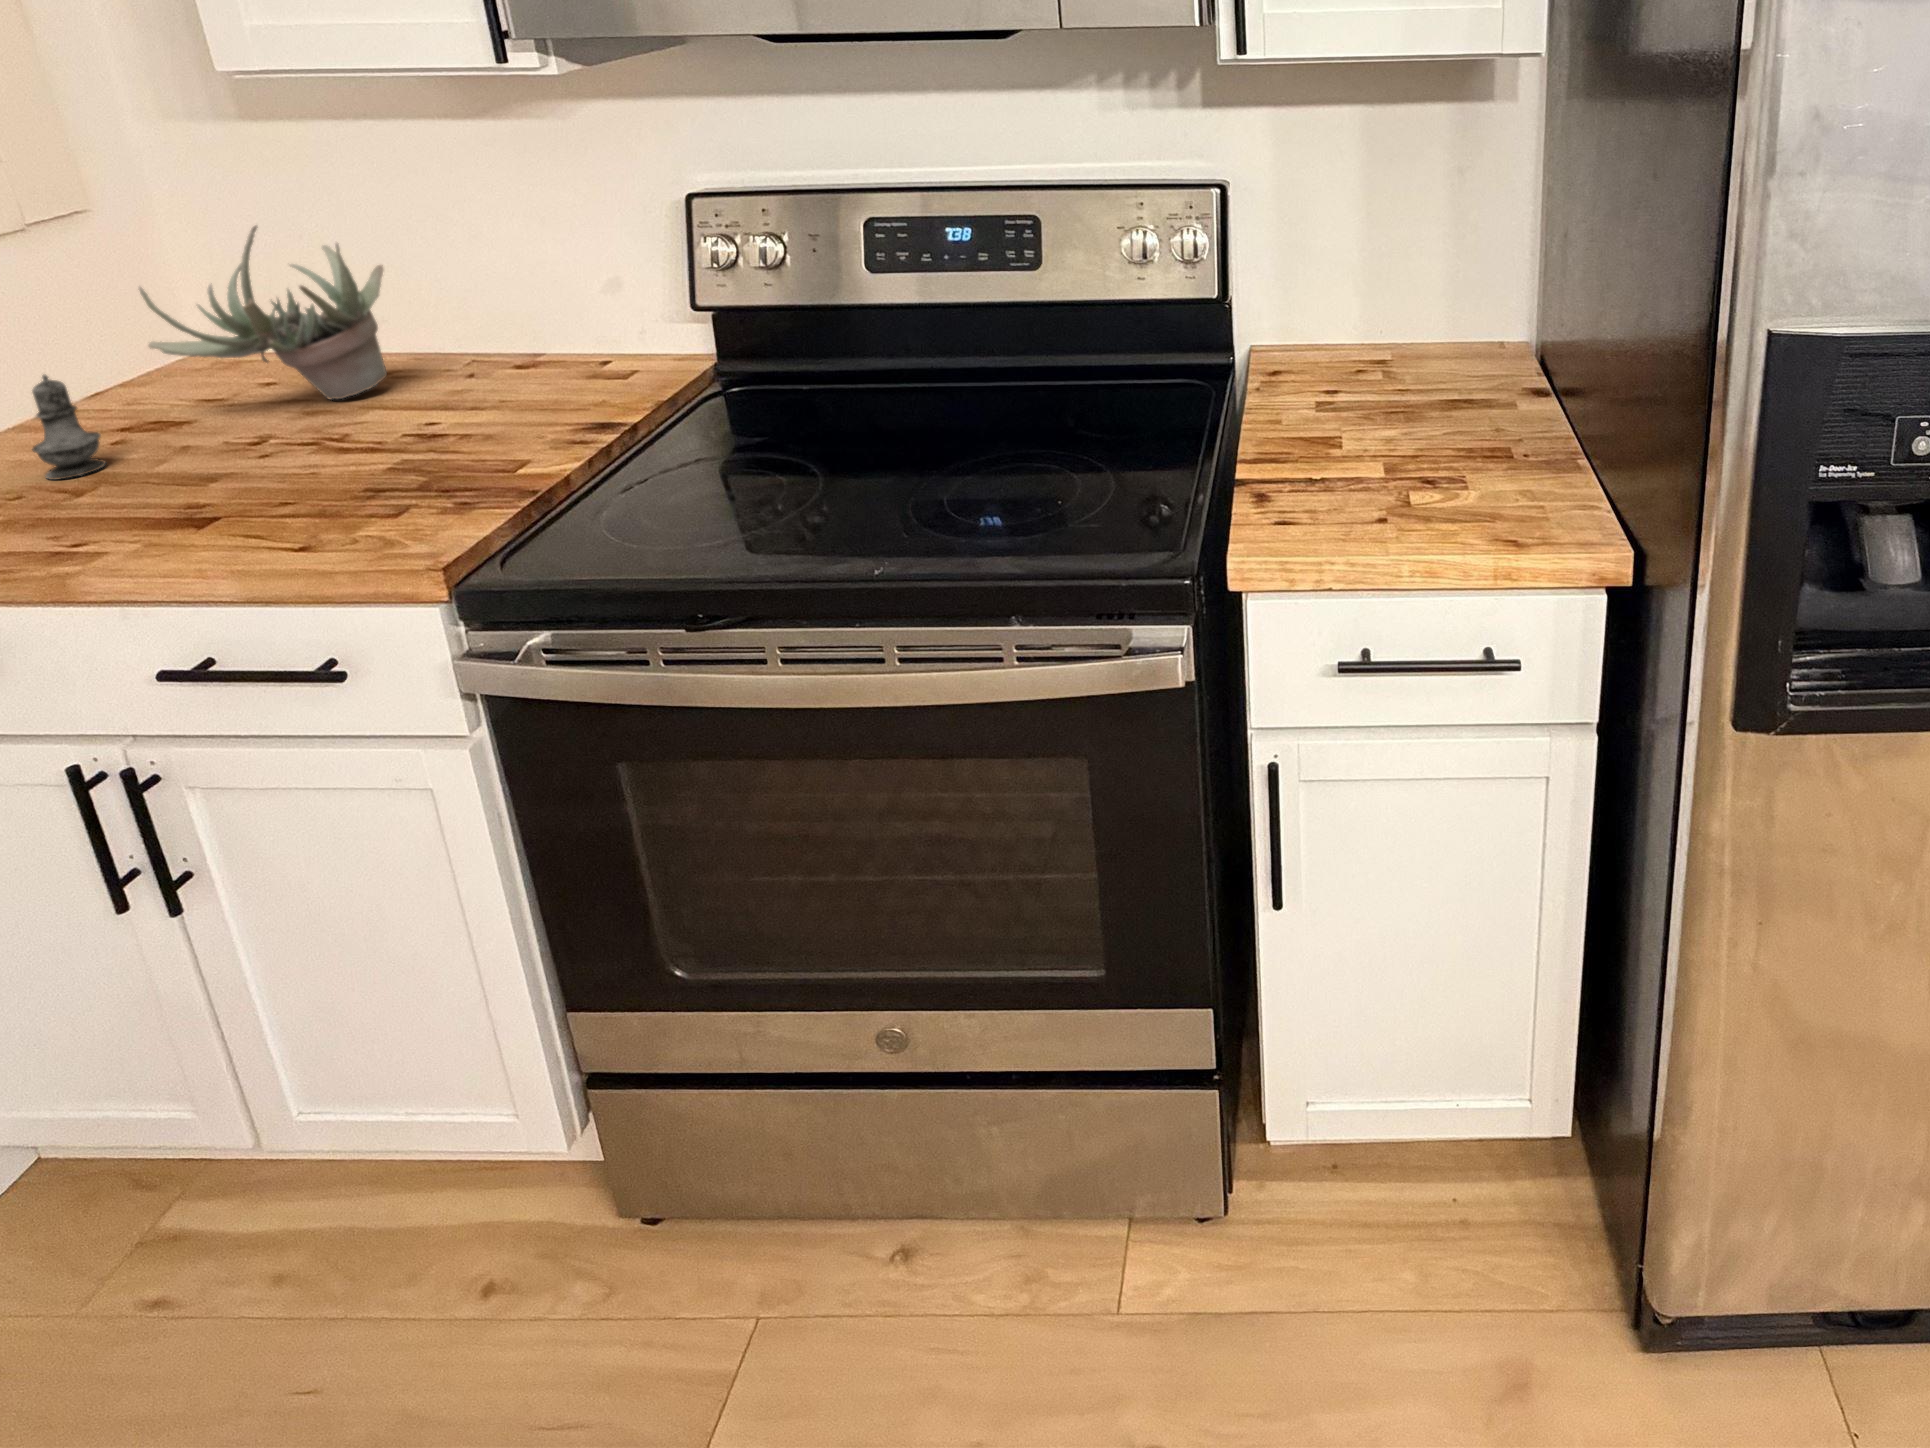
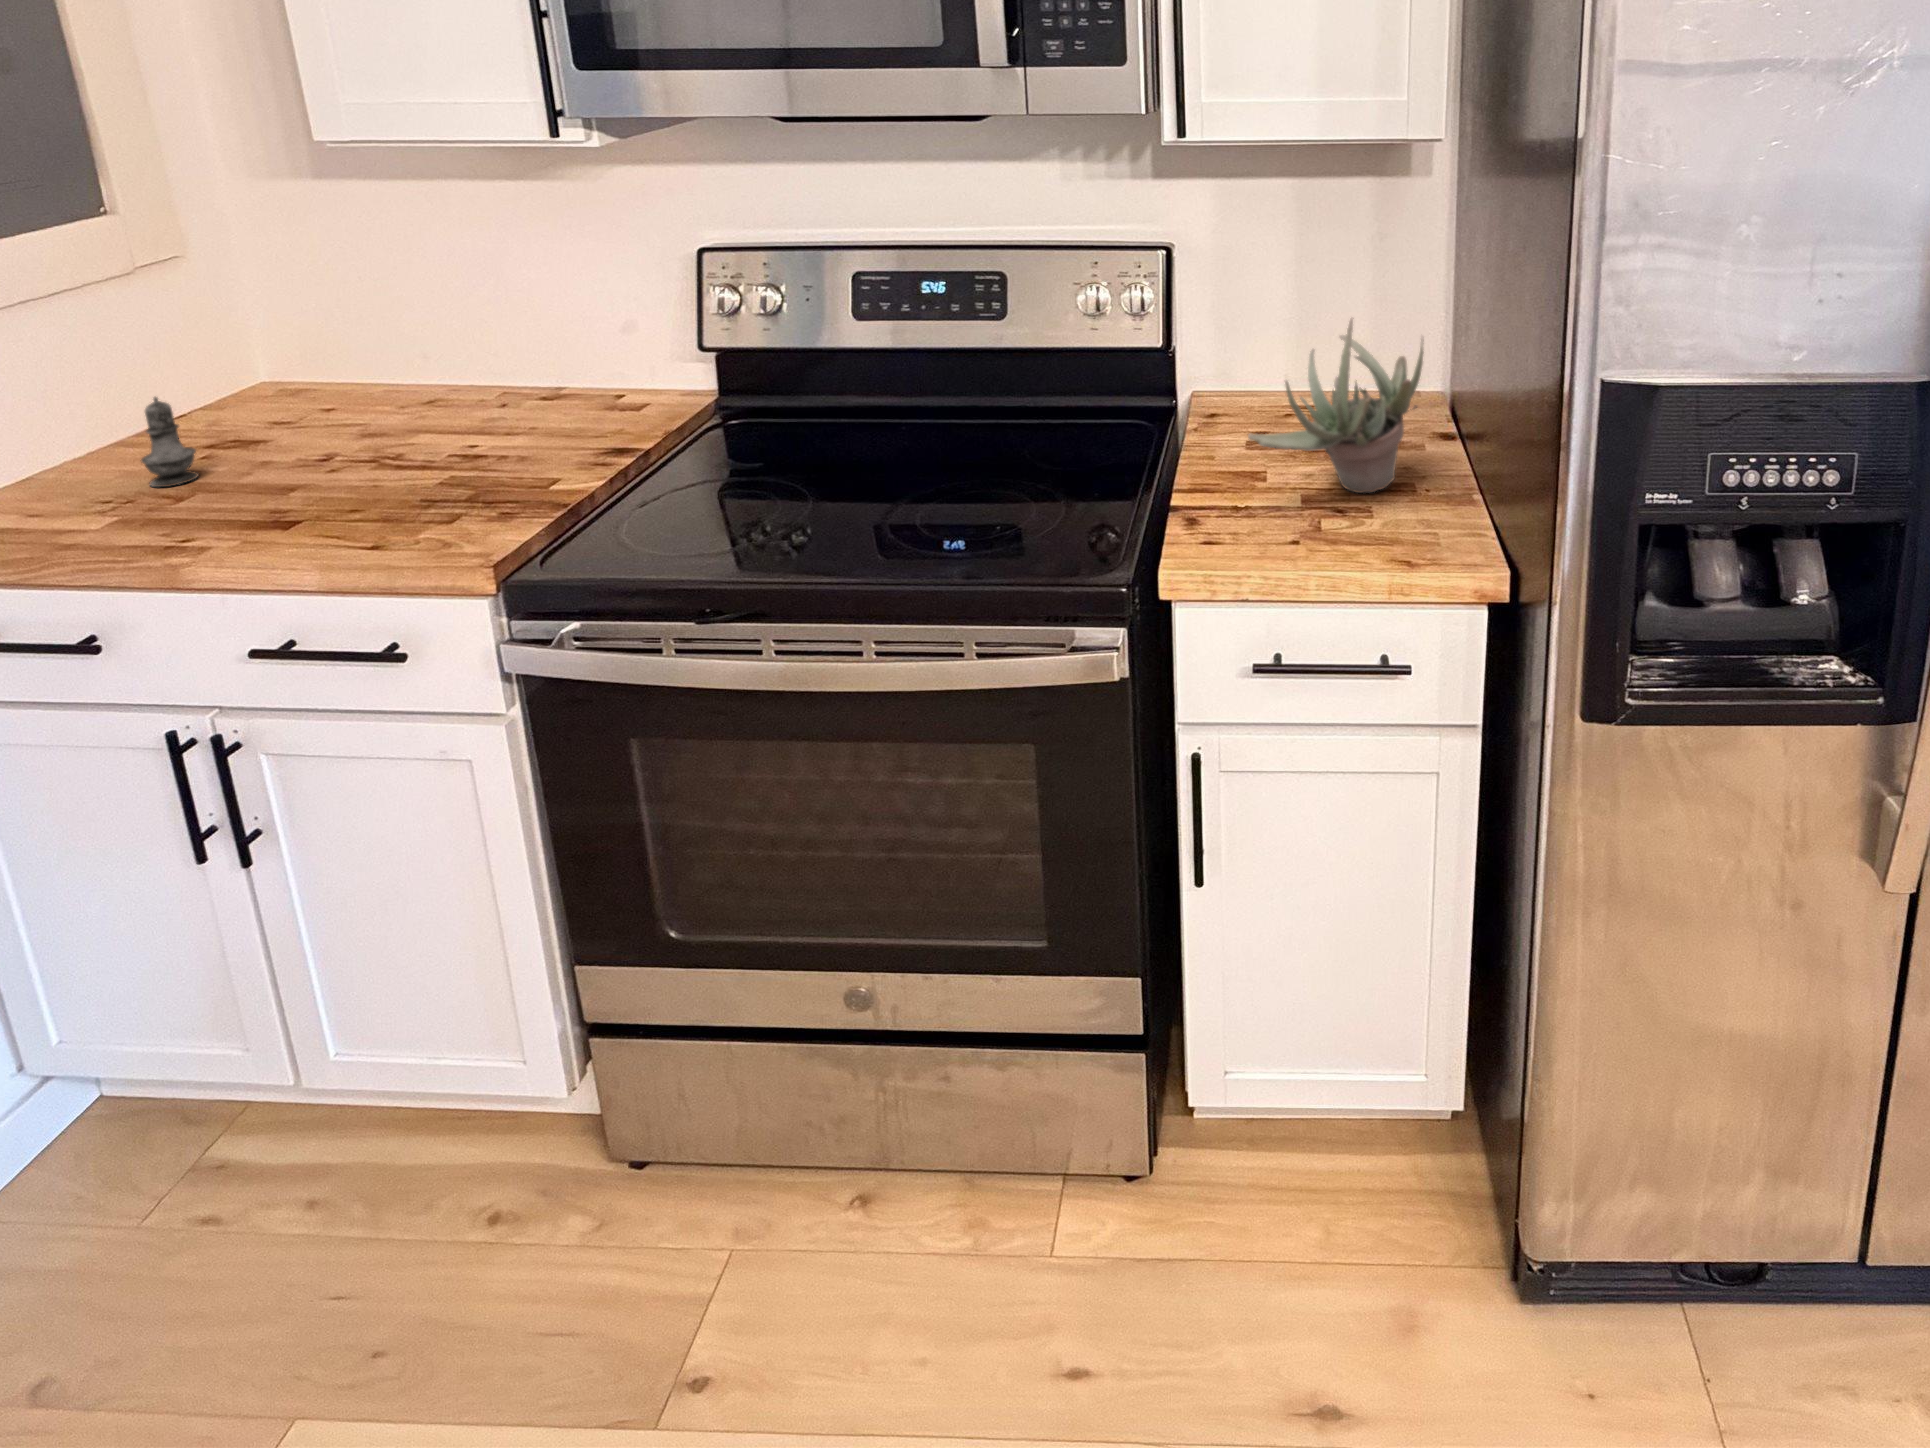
succulent plant: present [139,226,387,399] -> present [1248,318,1424,493]

